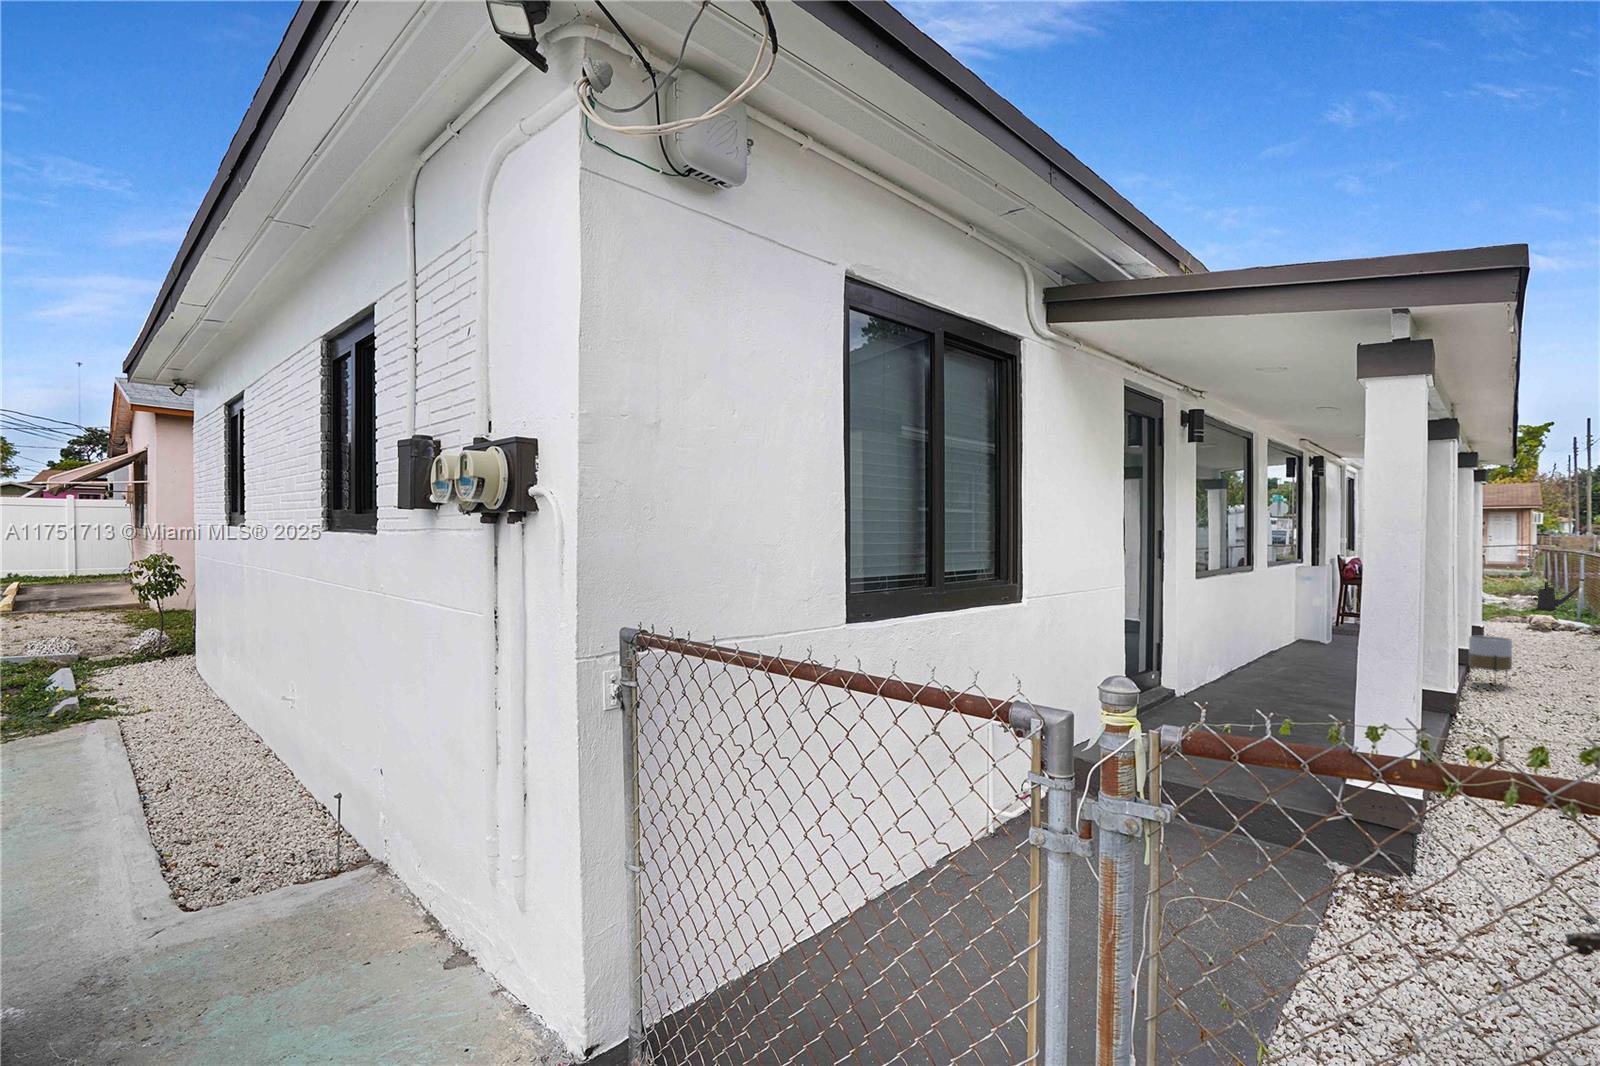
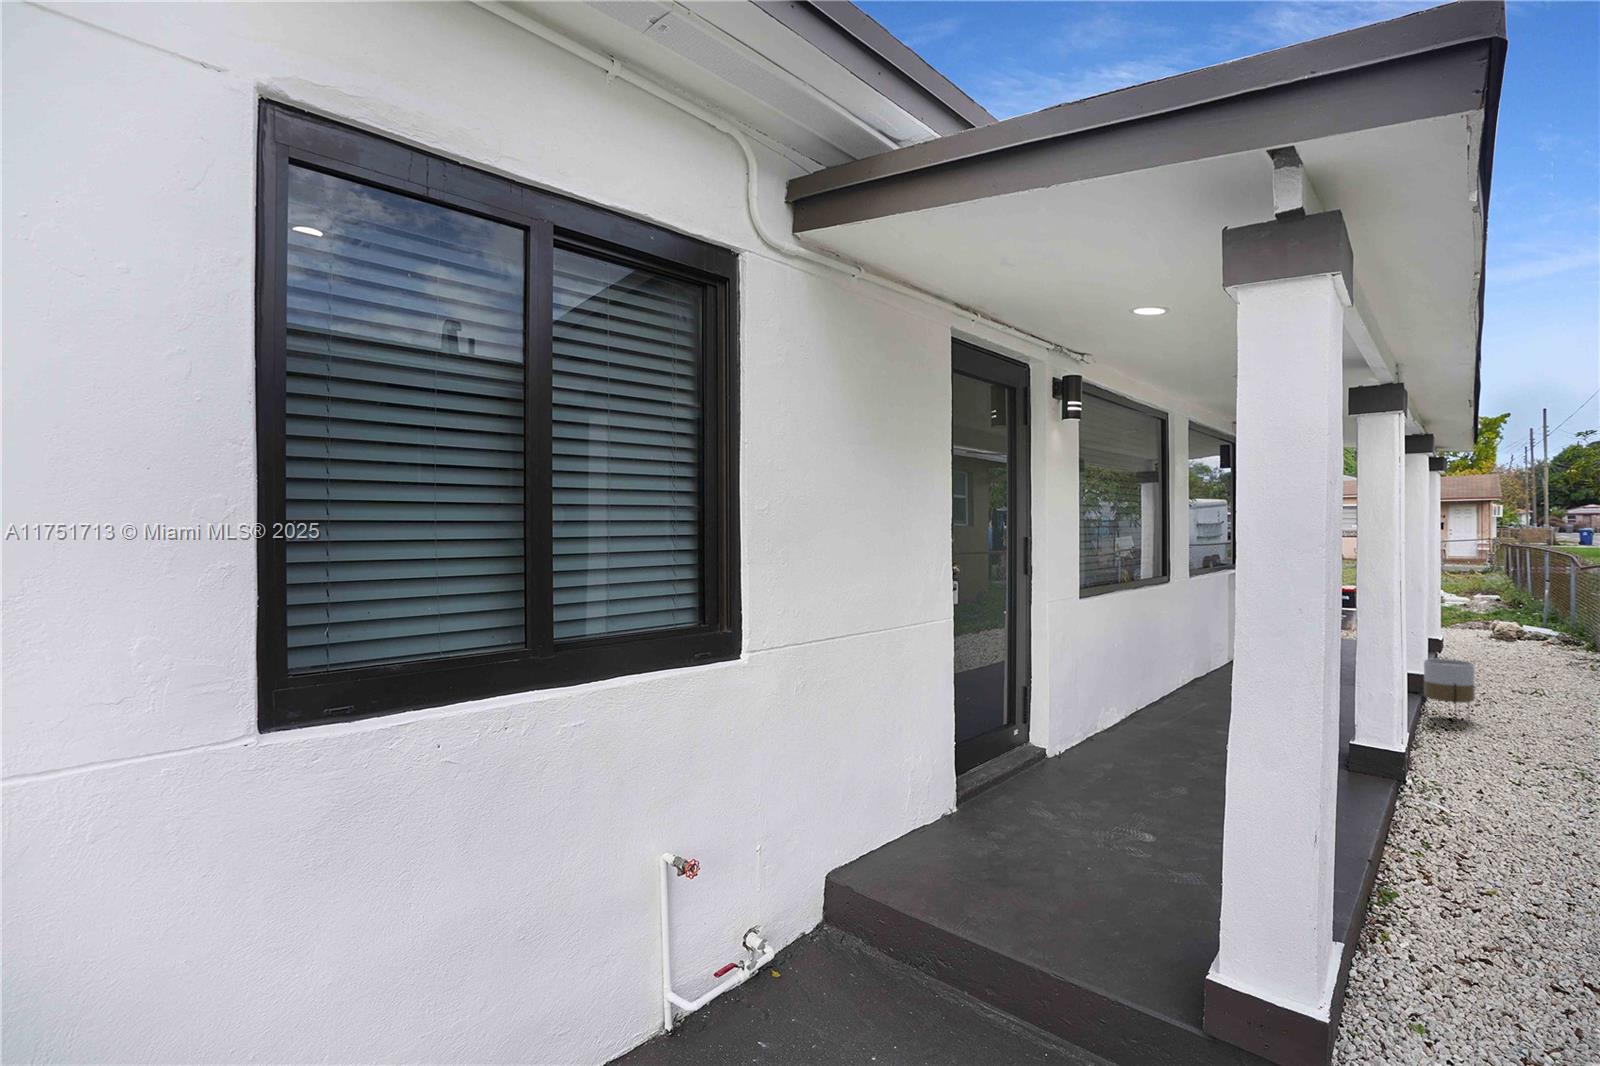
watering can: present [1531,582,1579,610] -> none [1493,582,1543,614]

